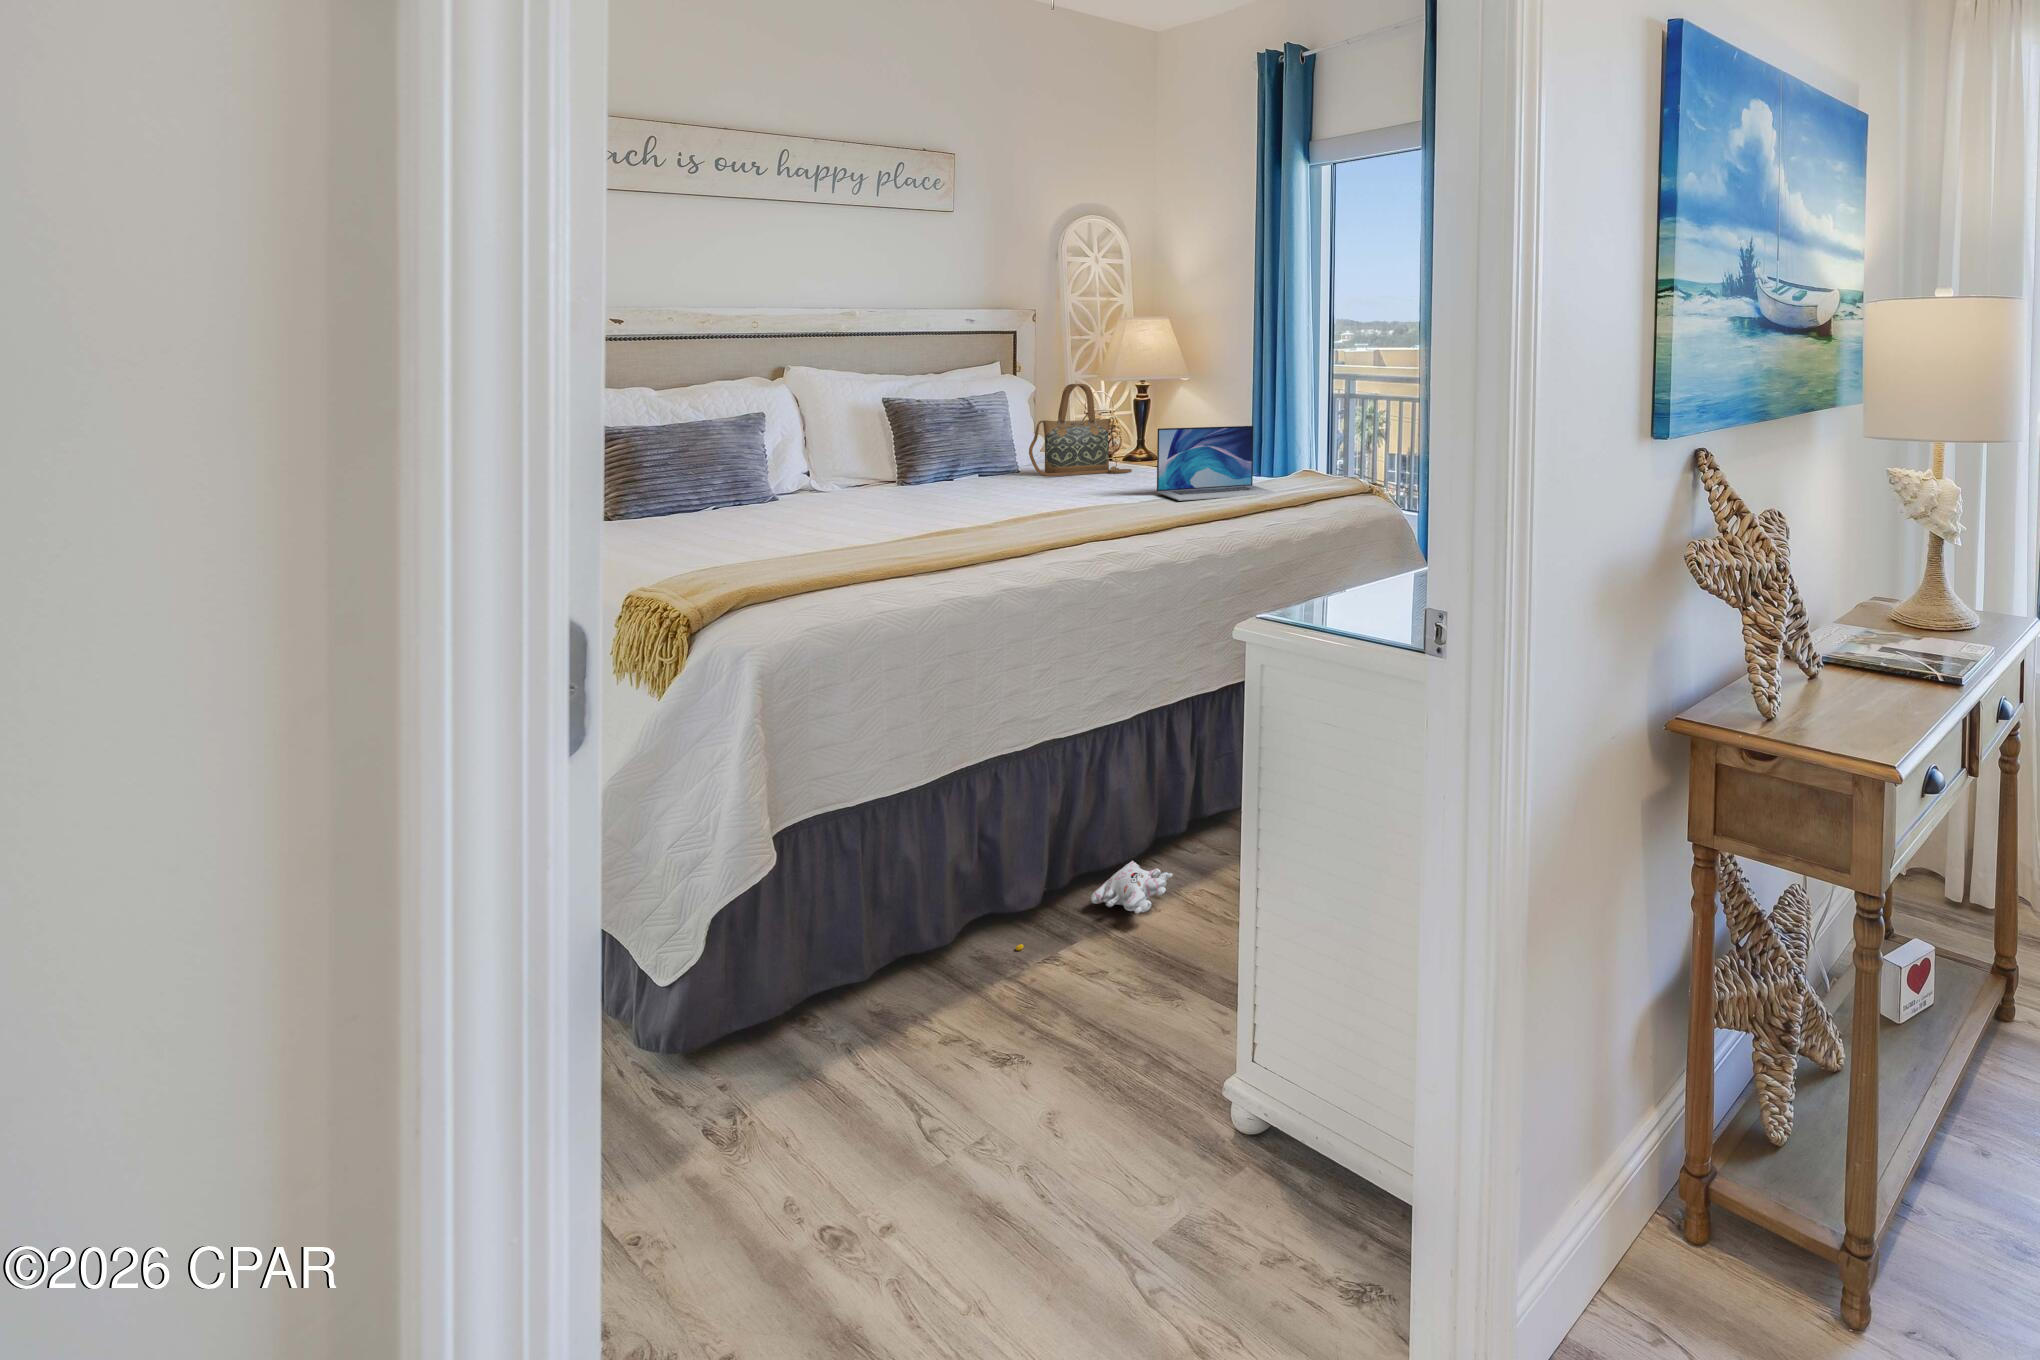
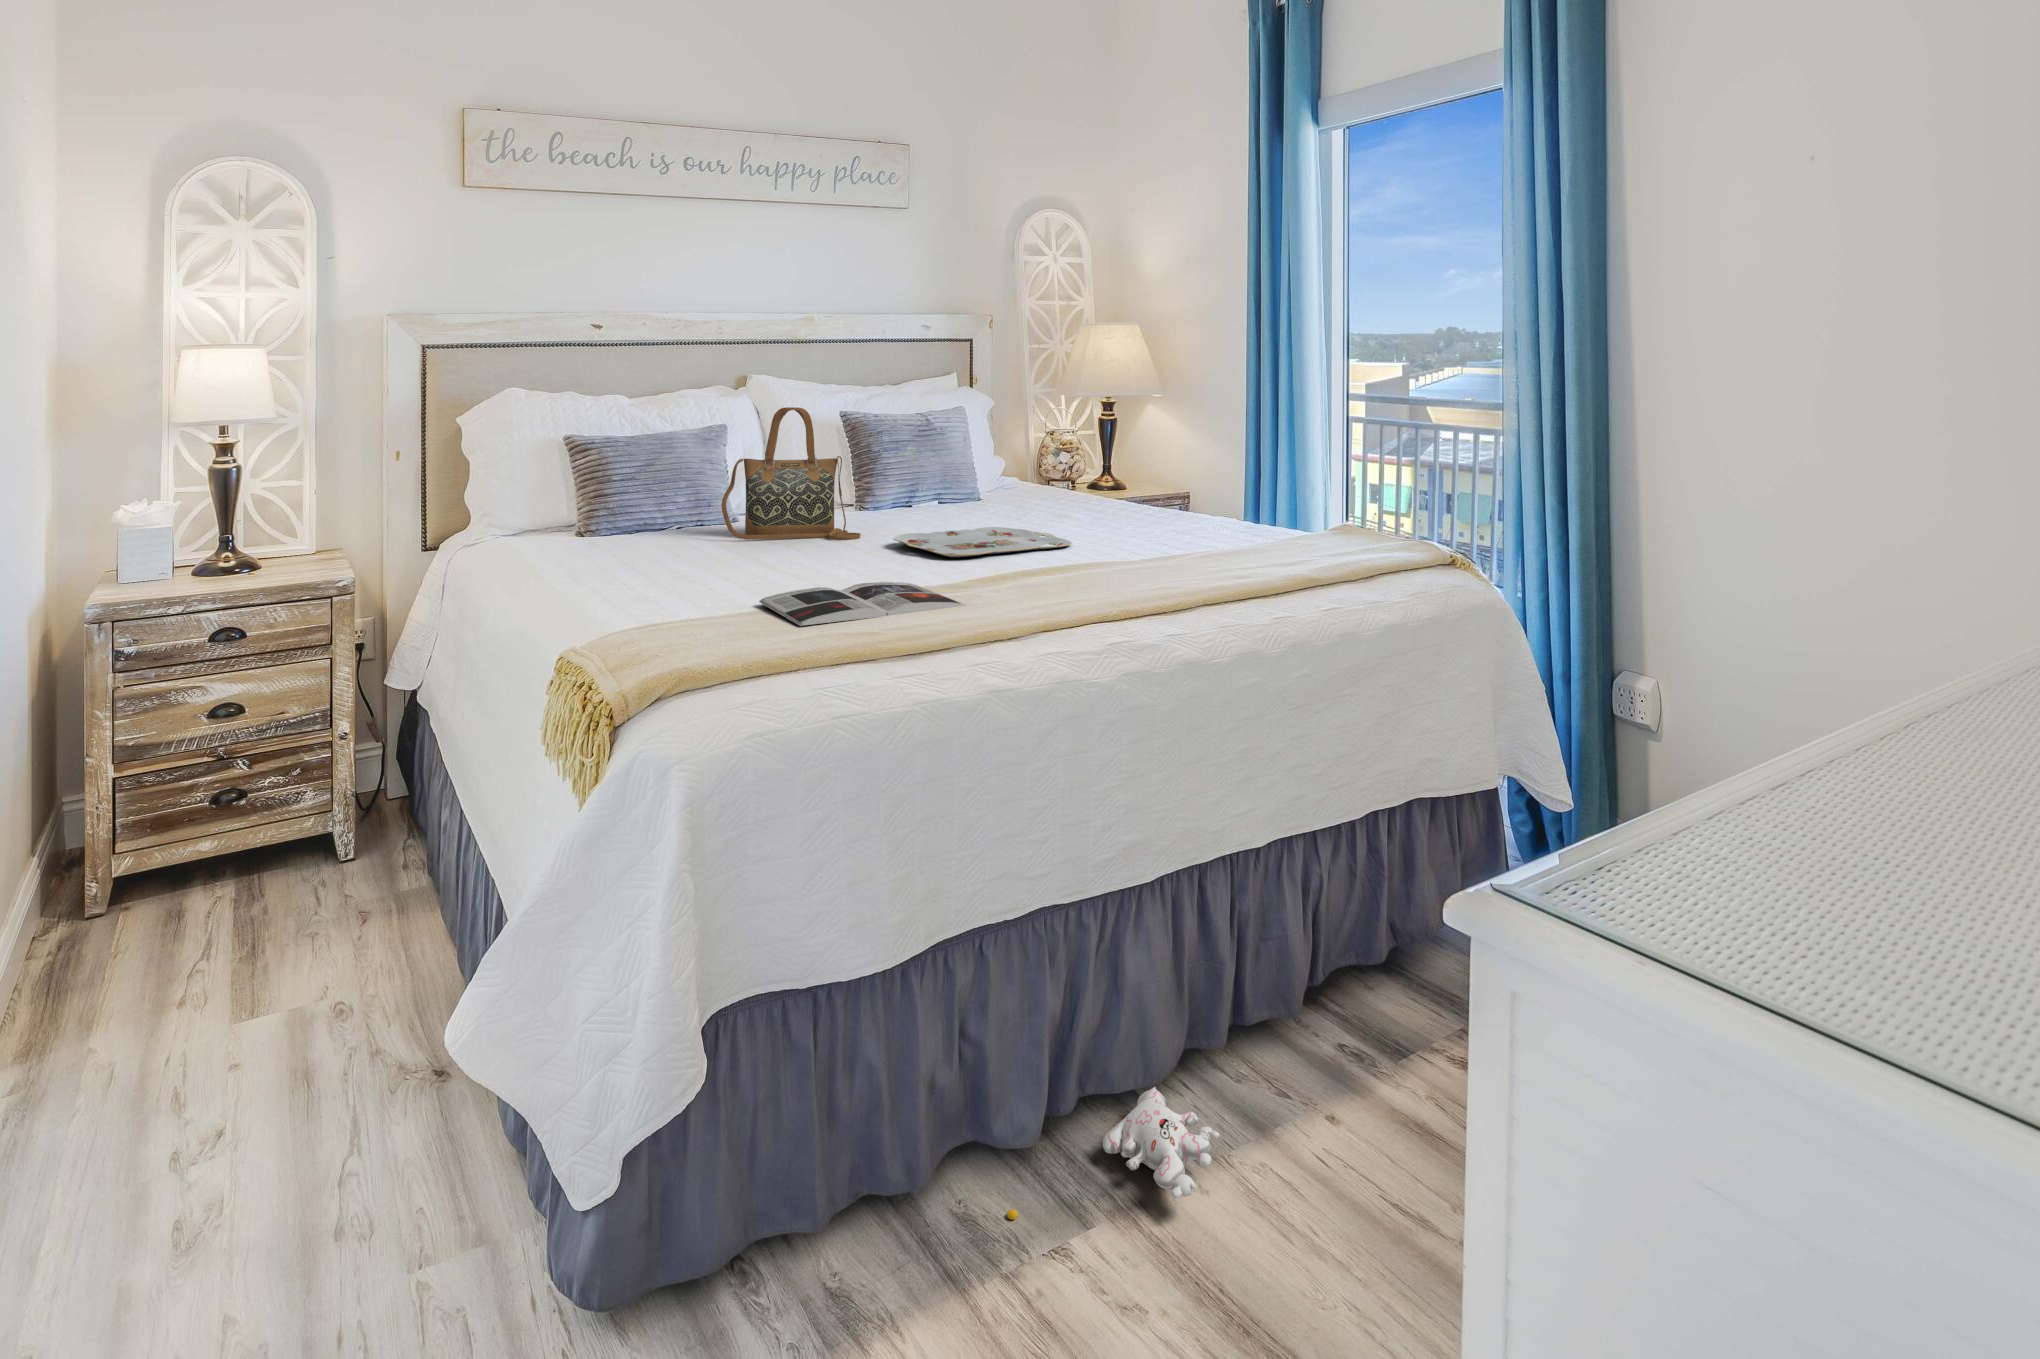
handbag: present [1029,384,1132,476] -> present [722,407,861,540]
laptop: present [1157,426,1276,501] -> none [1155,458,1320,558]
serving tray: none [932,489,1089,512] -> present [893,527,1072,558]
magazine: none [808,529,989,560] -> present [759,582,965,626]

